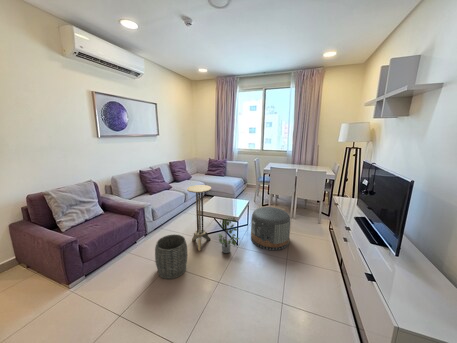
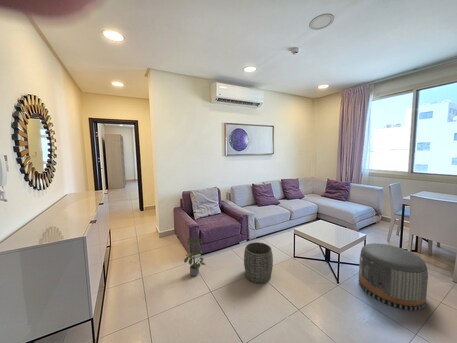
side table: present [187,185,211,251] -> none [282,202,307,269]
potted plant: present [218,218,239,253] -> present [184,238,205,276]

